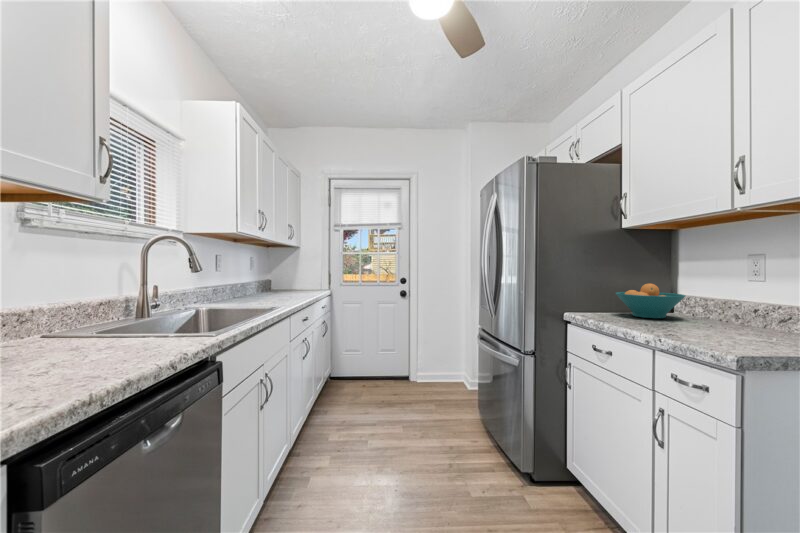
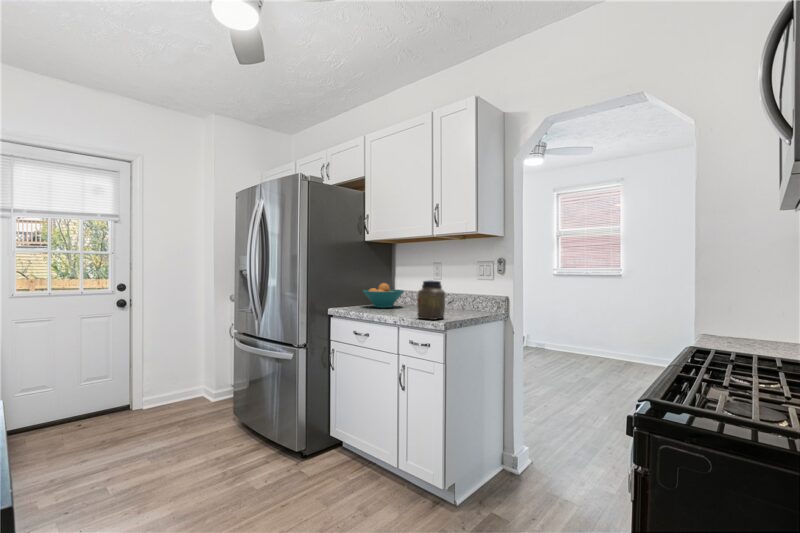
jar: none [687,282,749,348] -> present [417,280,445,320]

